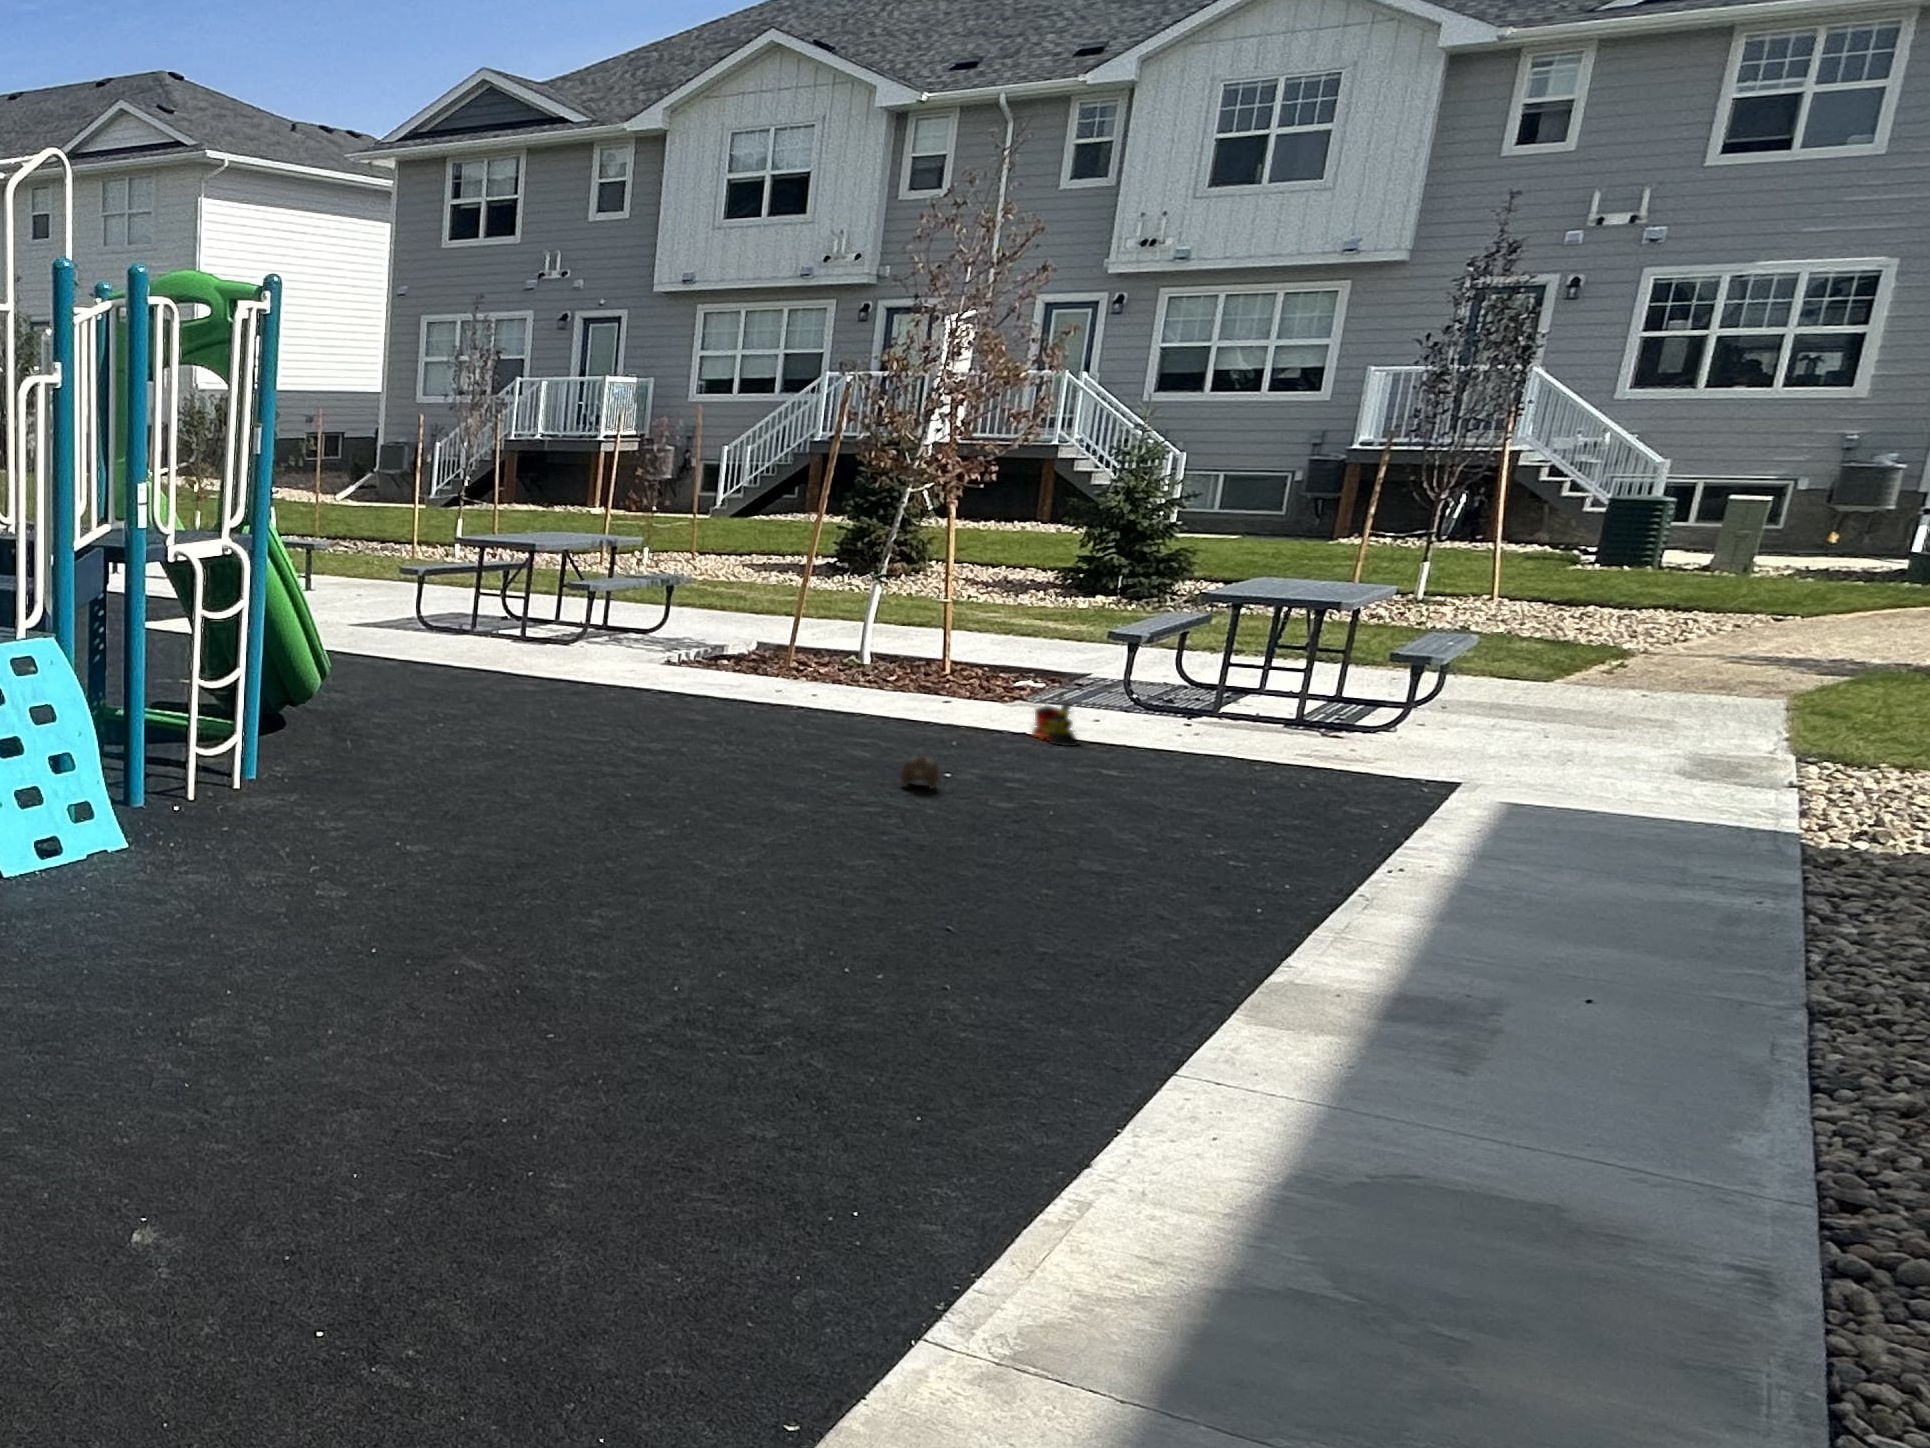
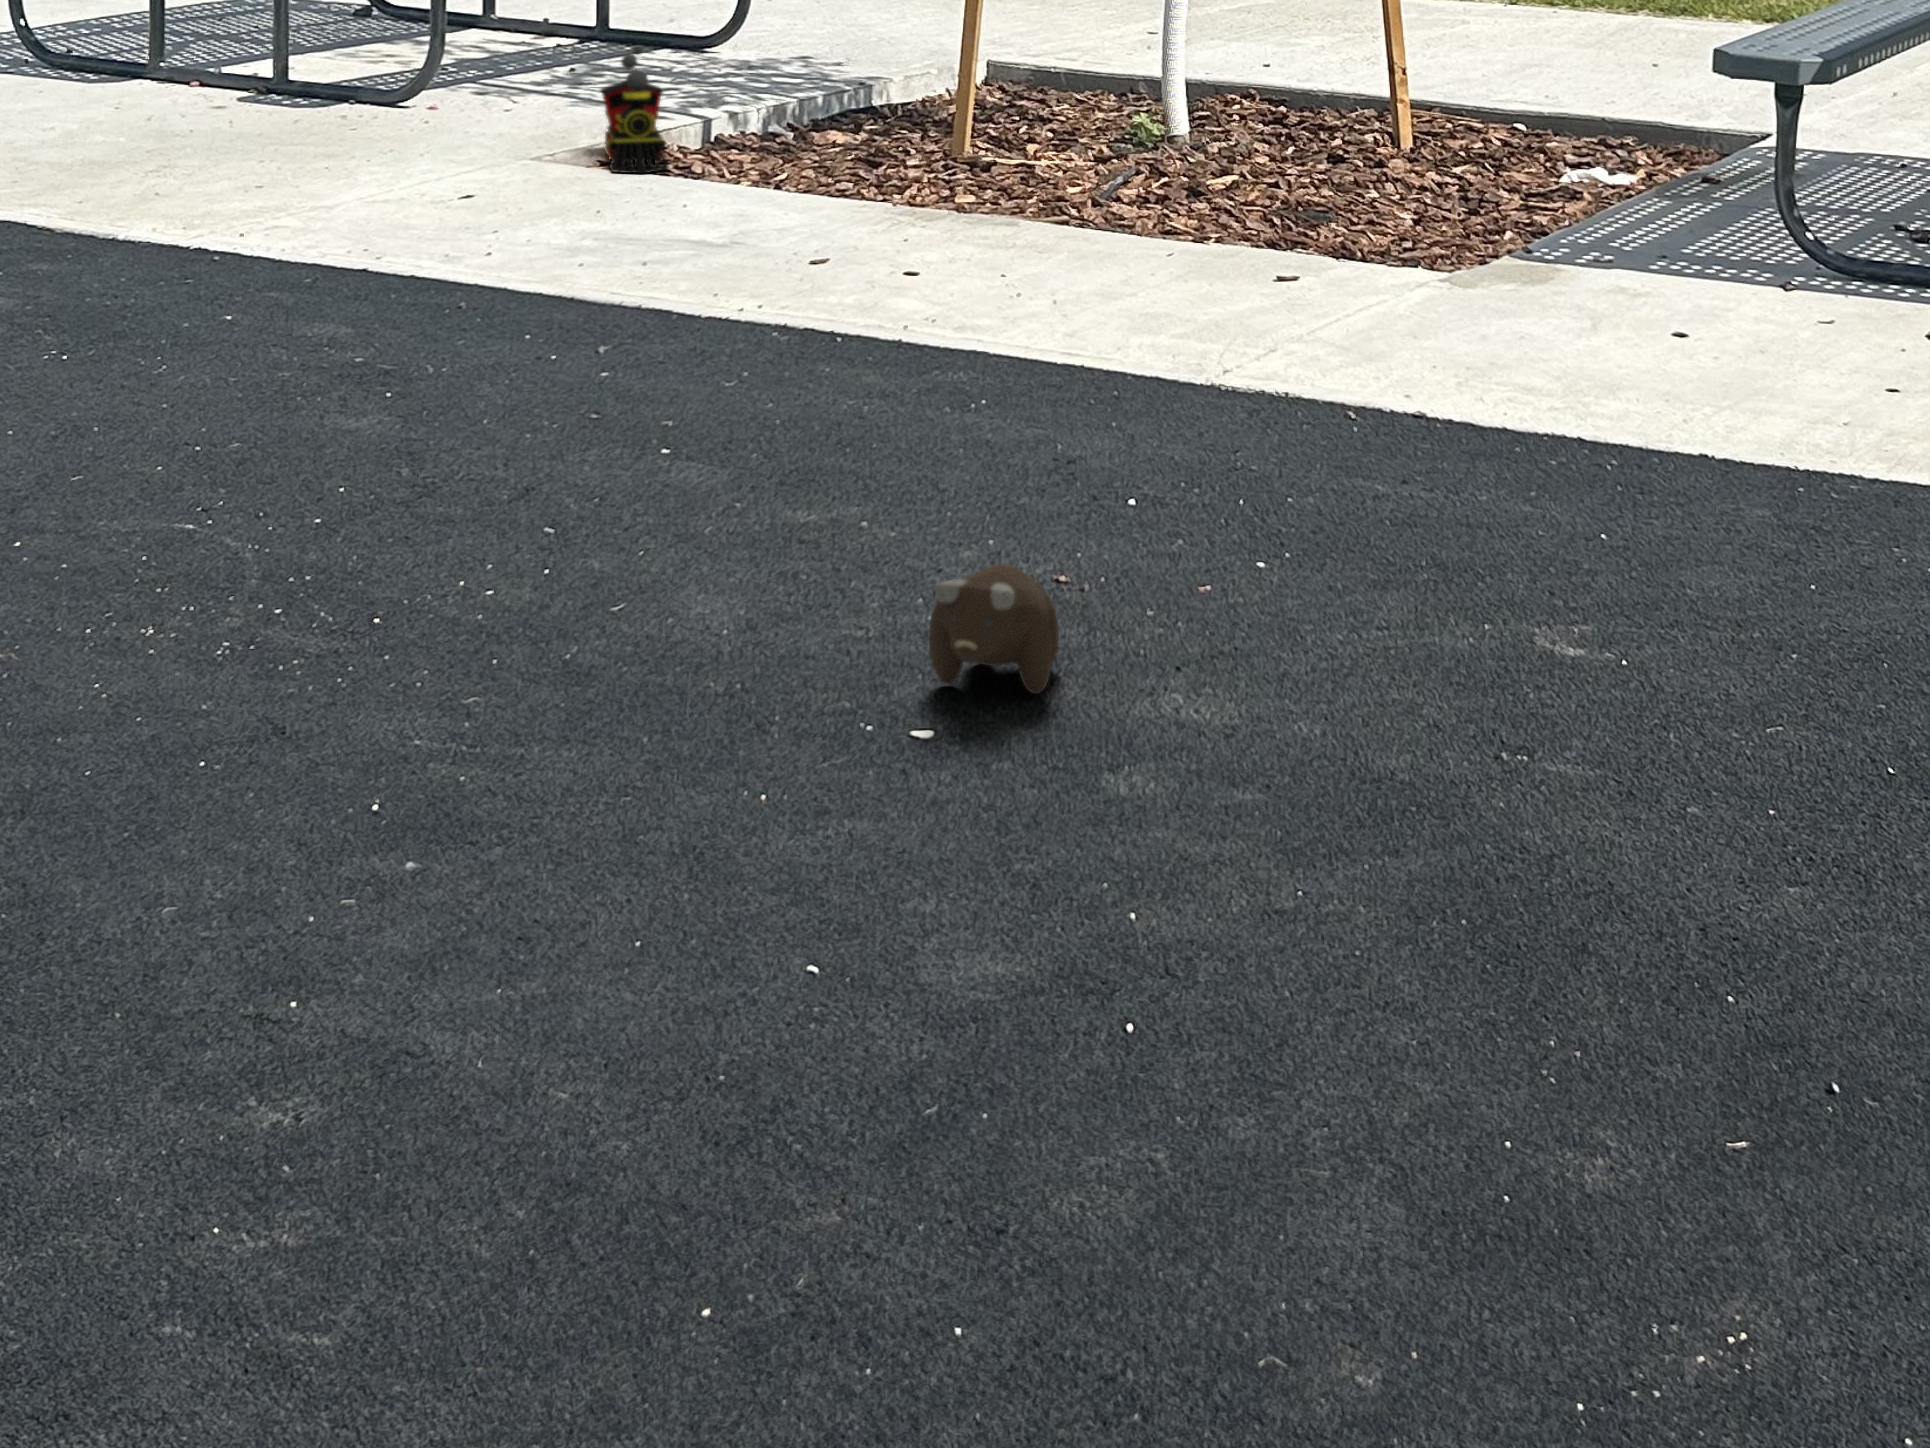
toy train: present [1032,692,1079,746] -> present [601,45,670,173]

